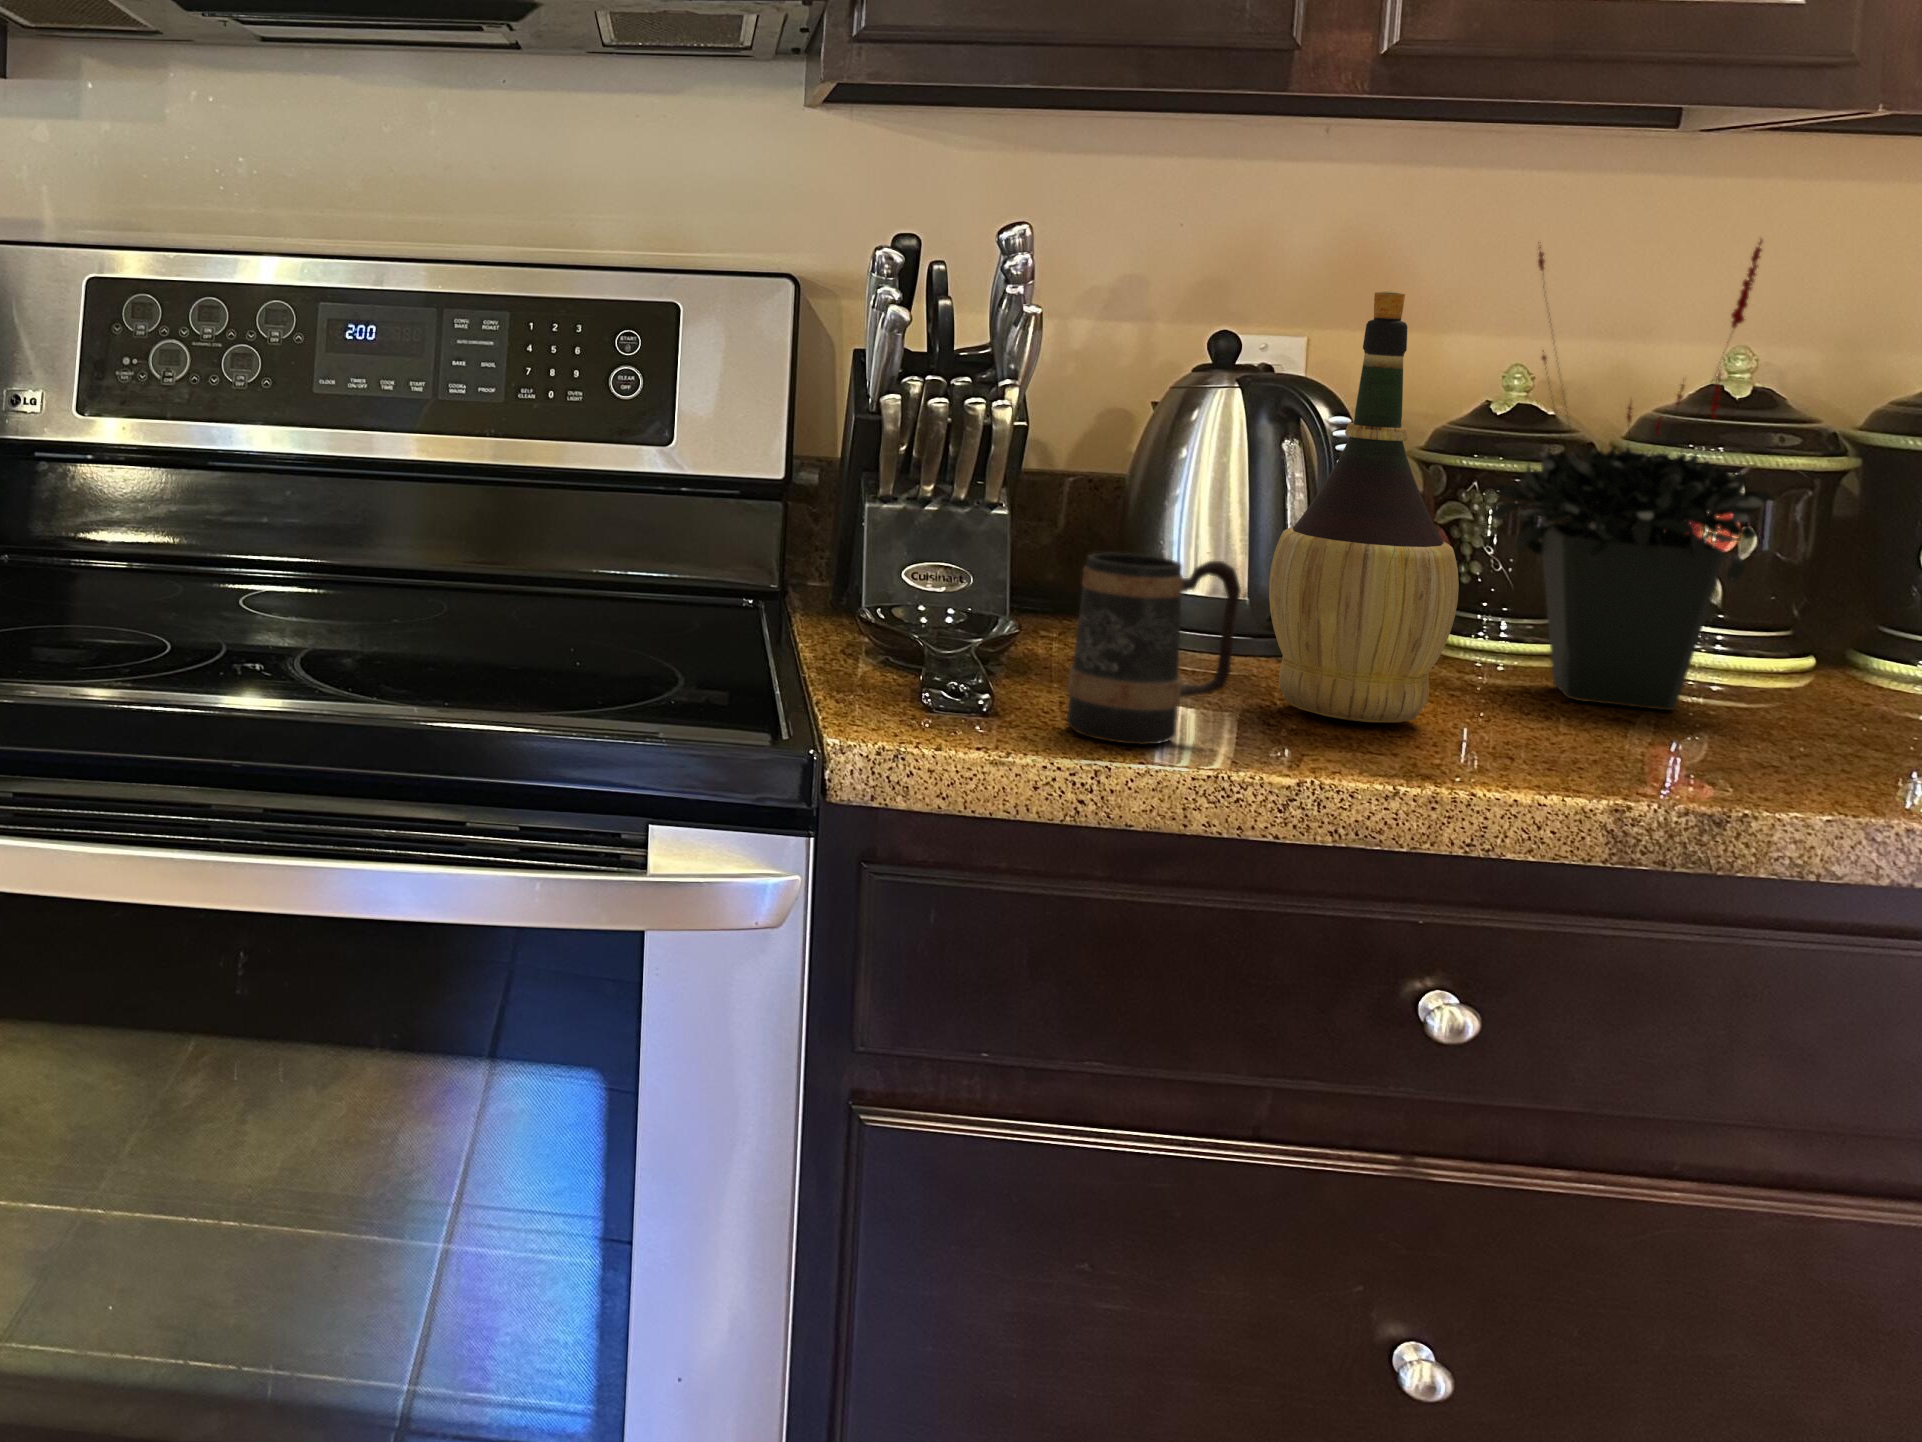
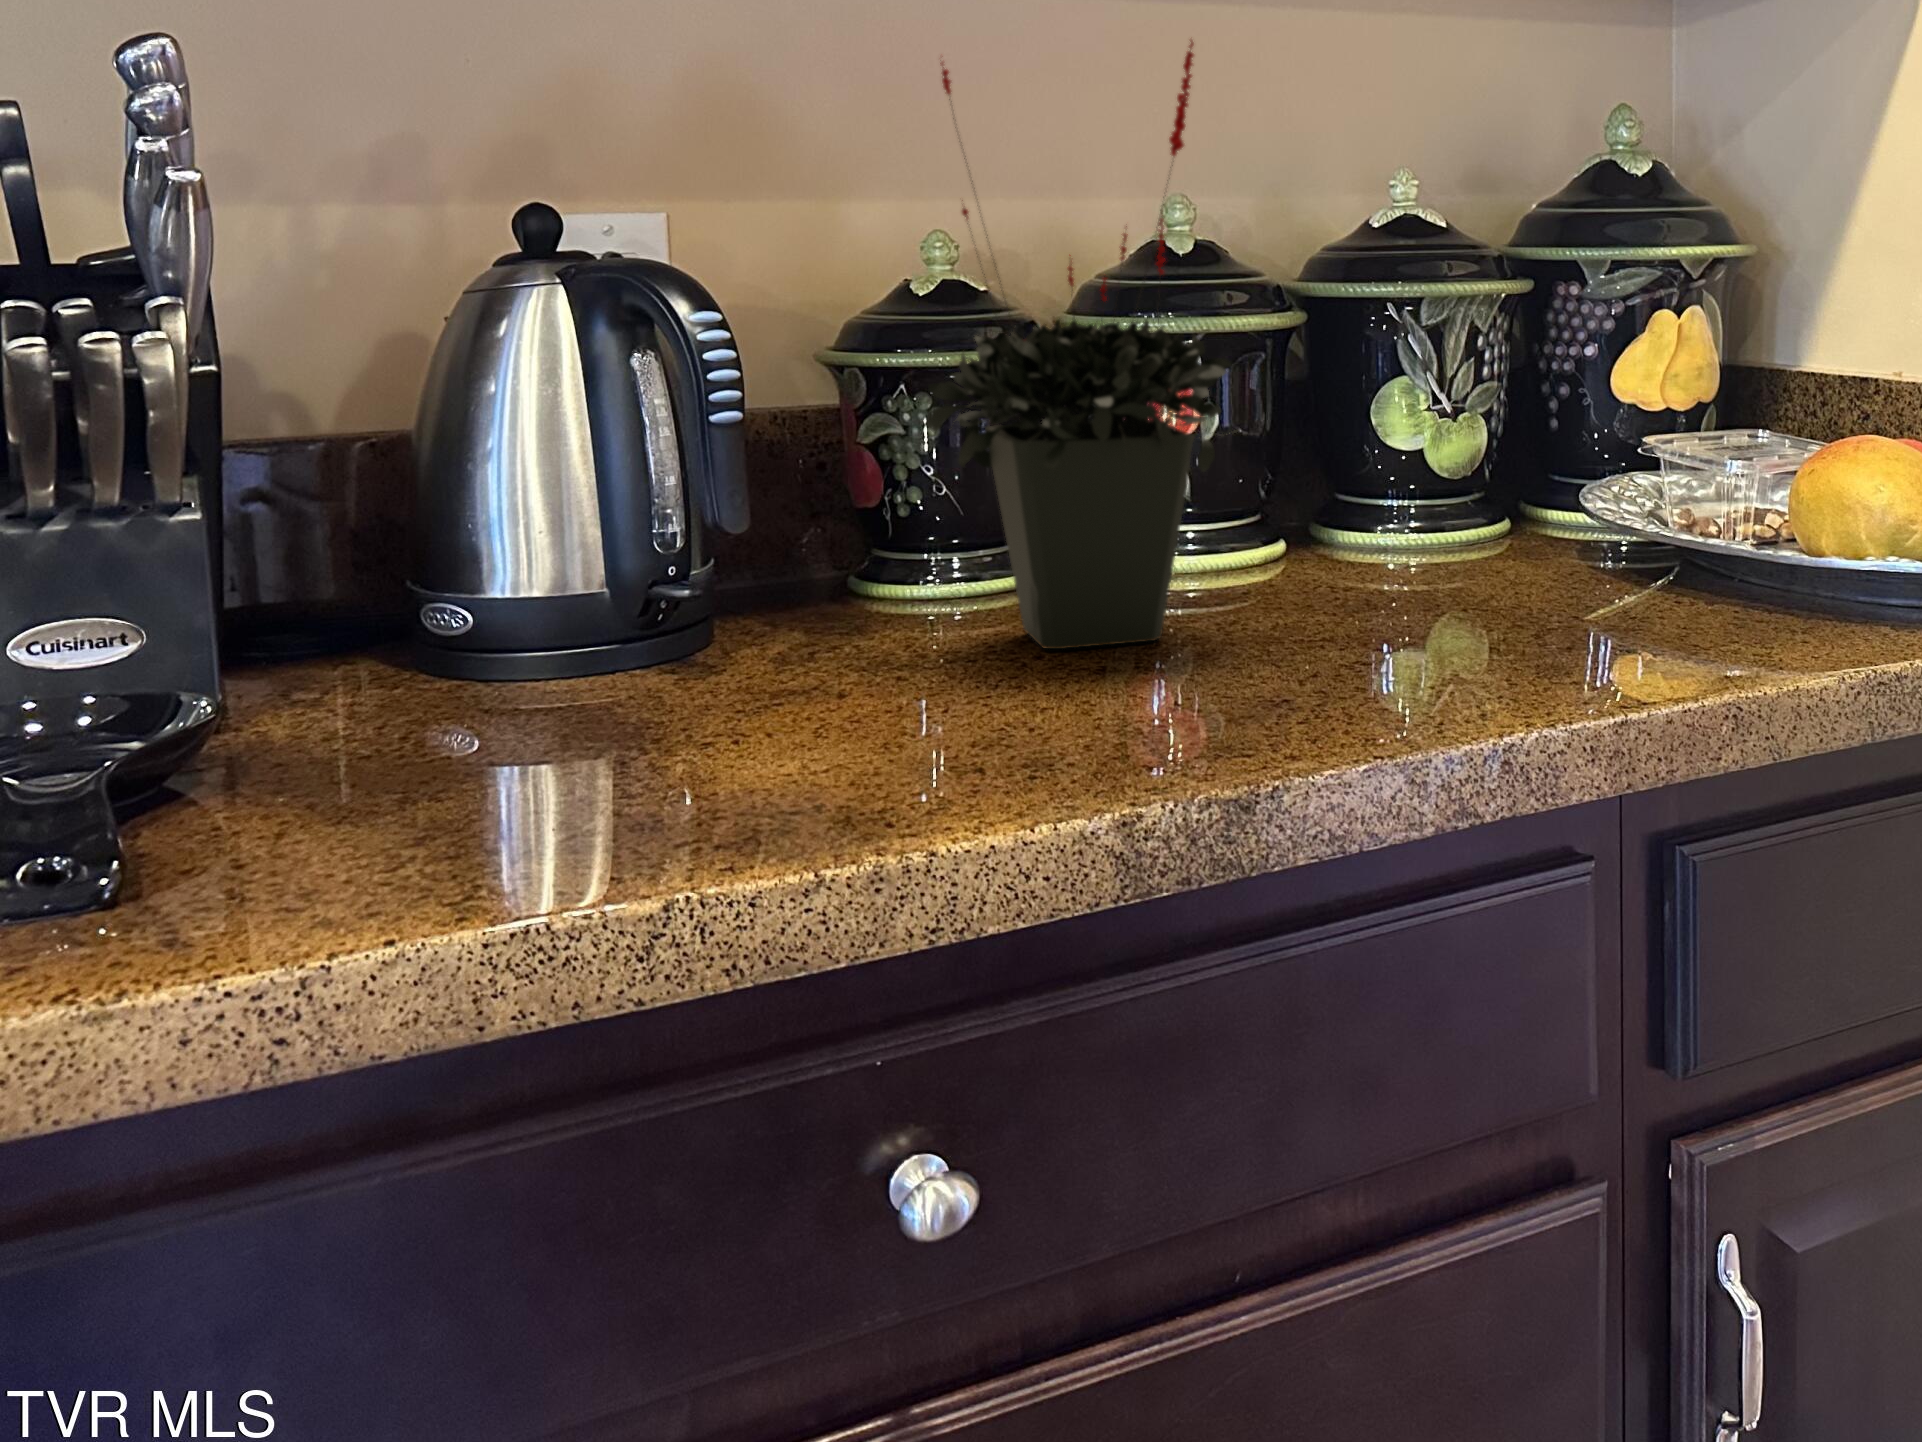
wine bottle: present [1269,291,1459,723] -> none [618,109,890,758]
mug: present [1067,553,1241,744] -> none [243,555,544,911]

